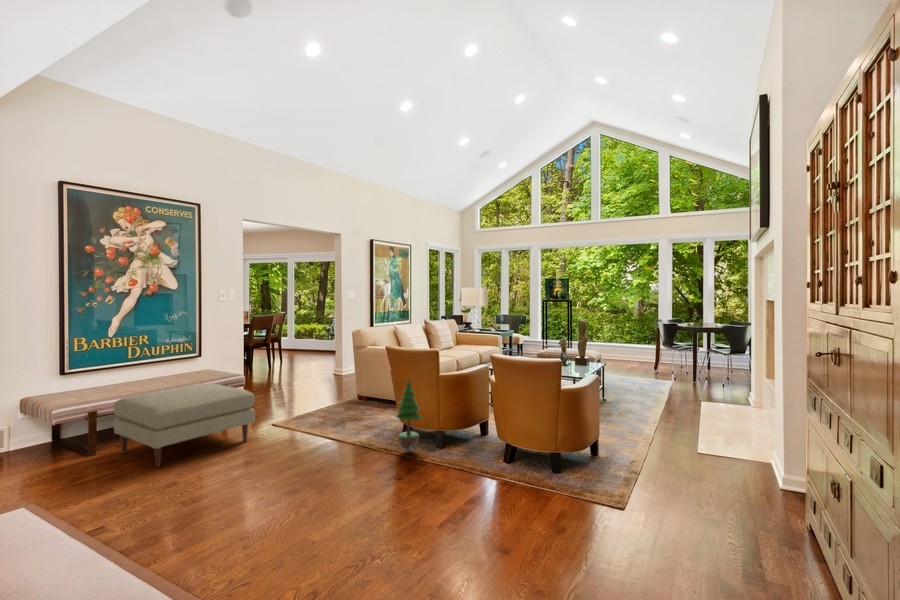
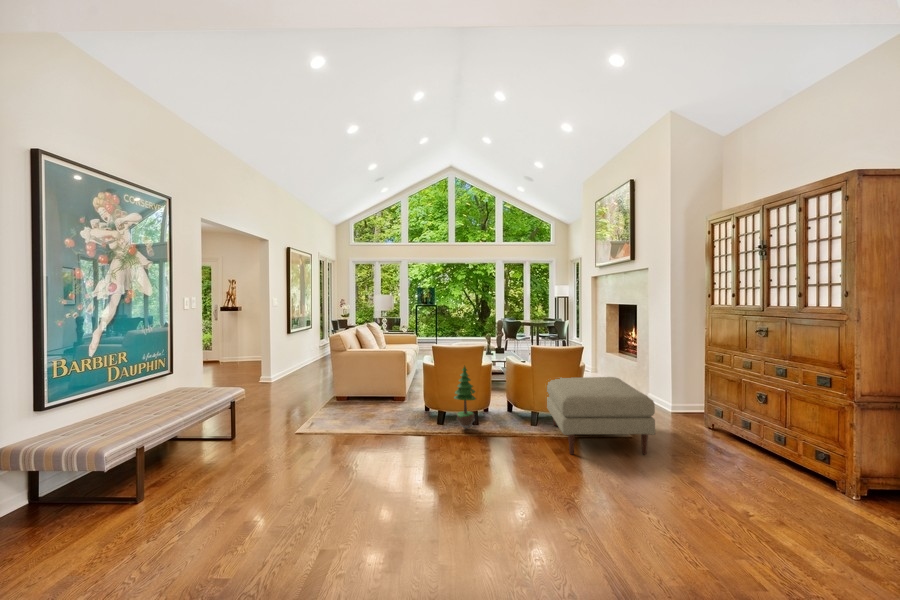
ottoman: present [114,383,255,468] -> present [547,377,655,455]

